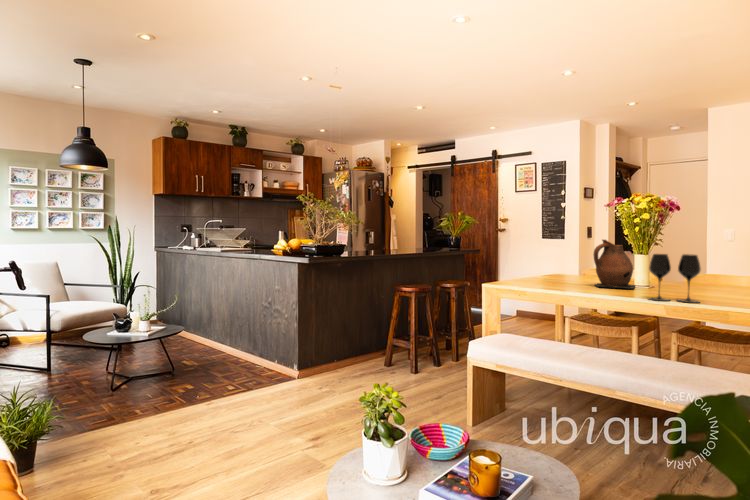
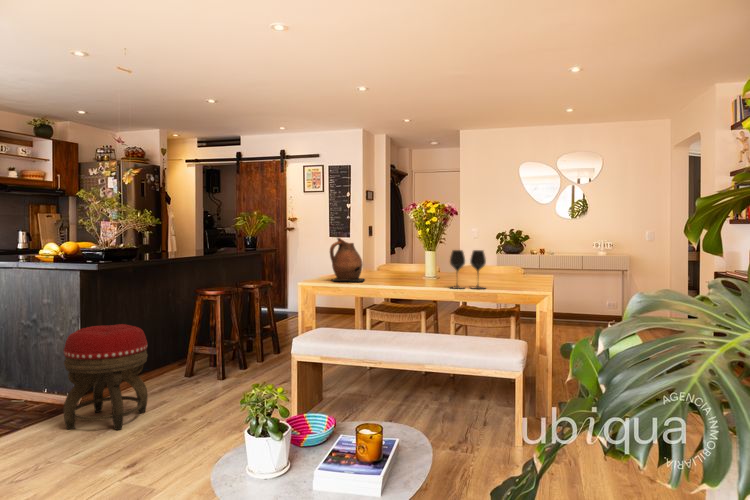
ceramic pitcher: present [593,240,635,289] -> present [330,238,364,281]
footstool: none [275,314,341,407] -> present [63,324,148,430]

